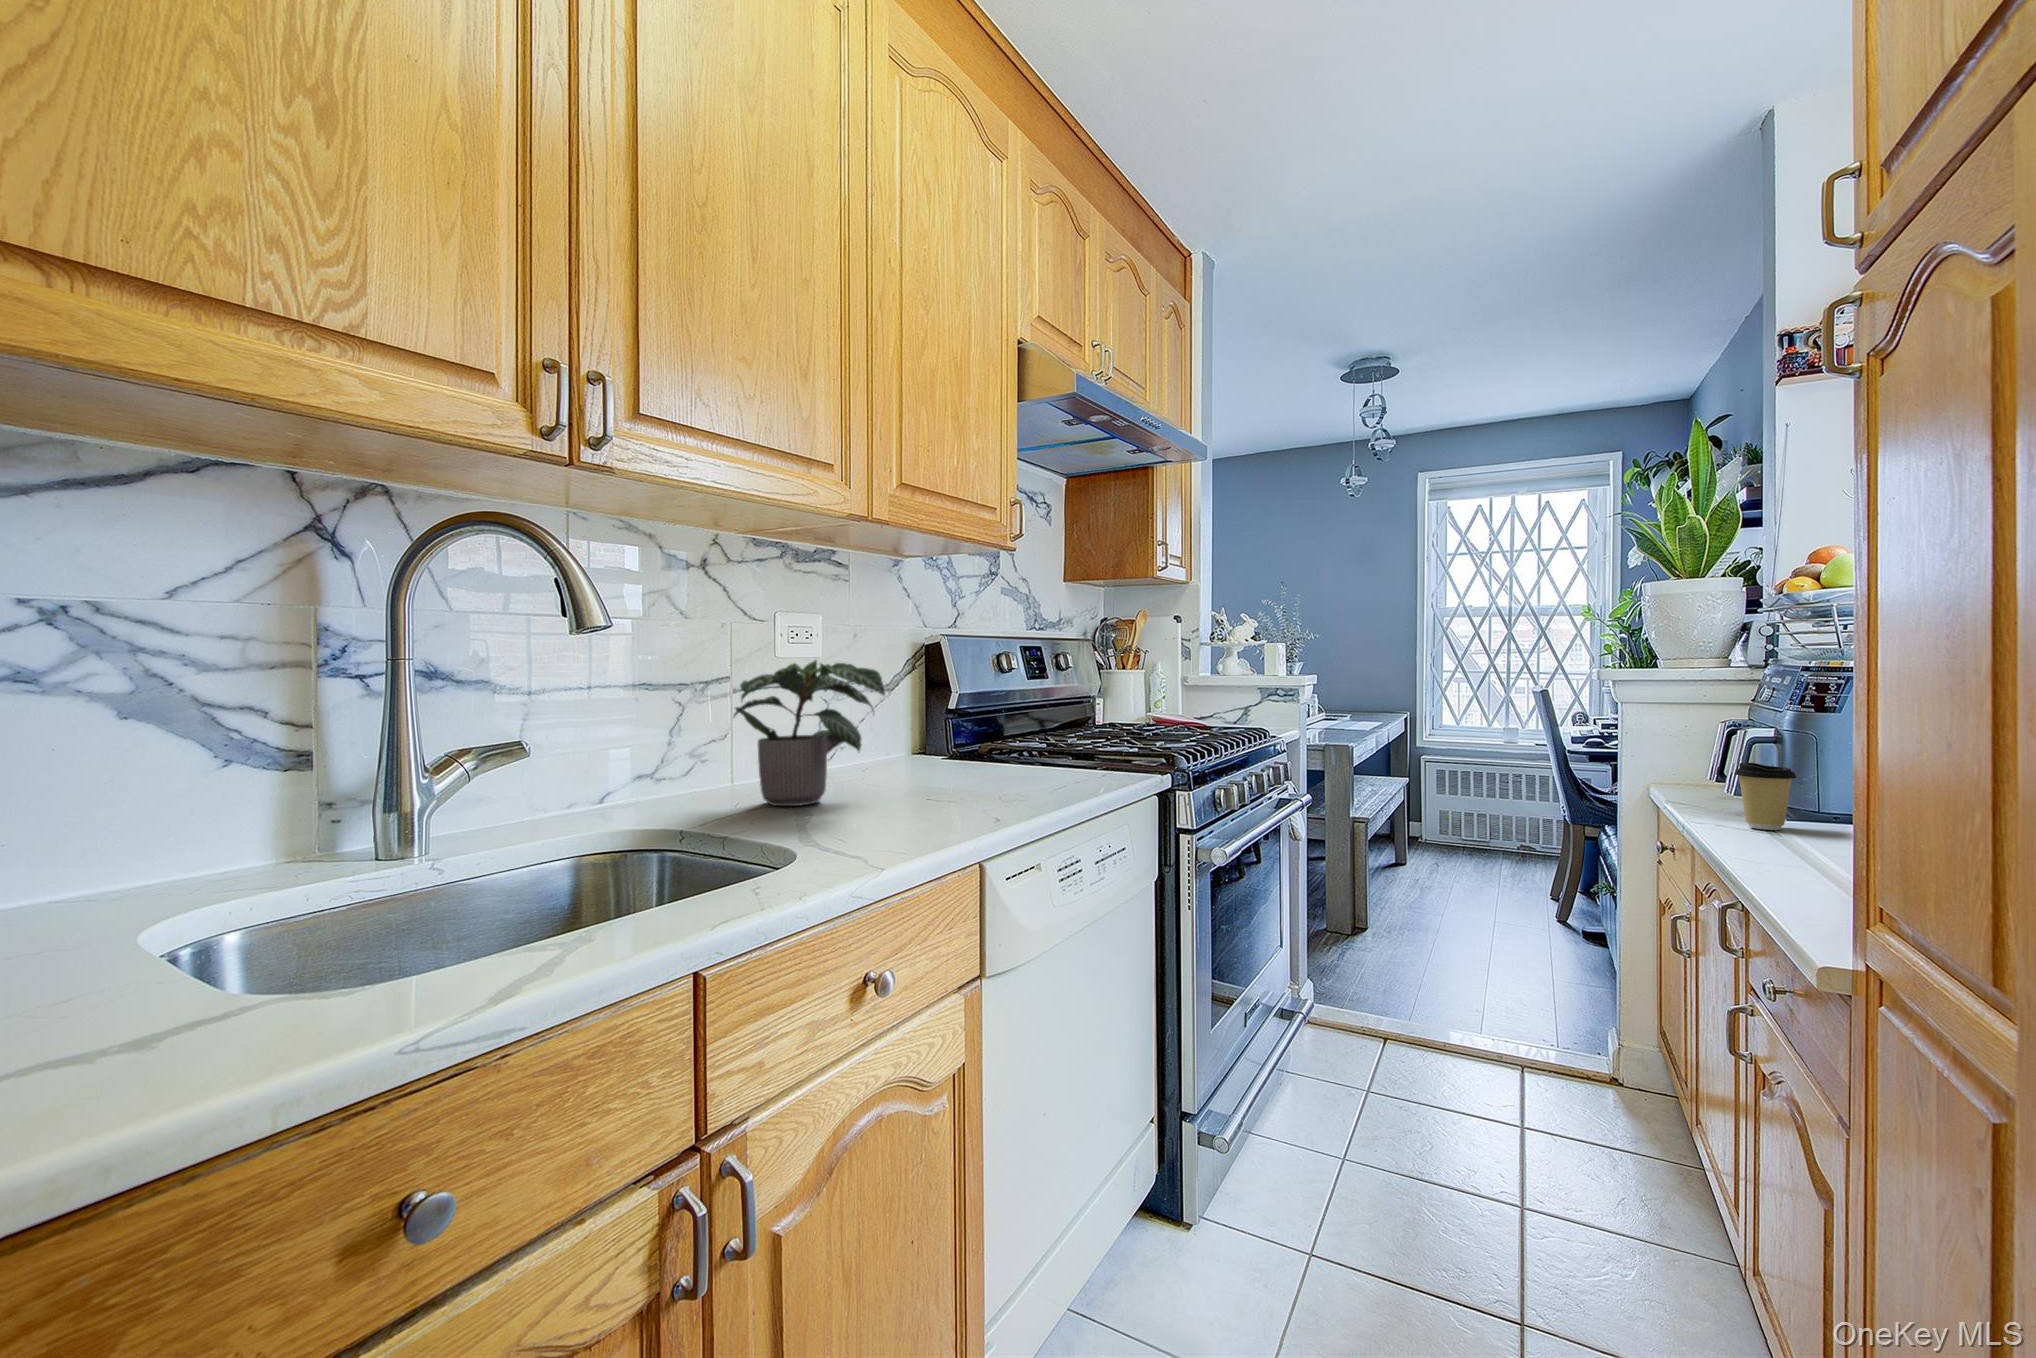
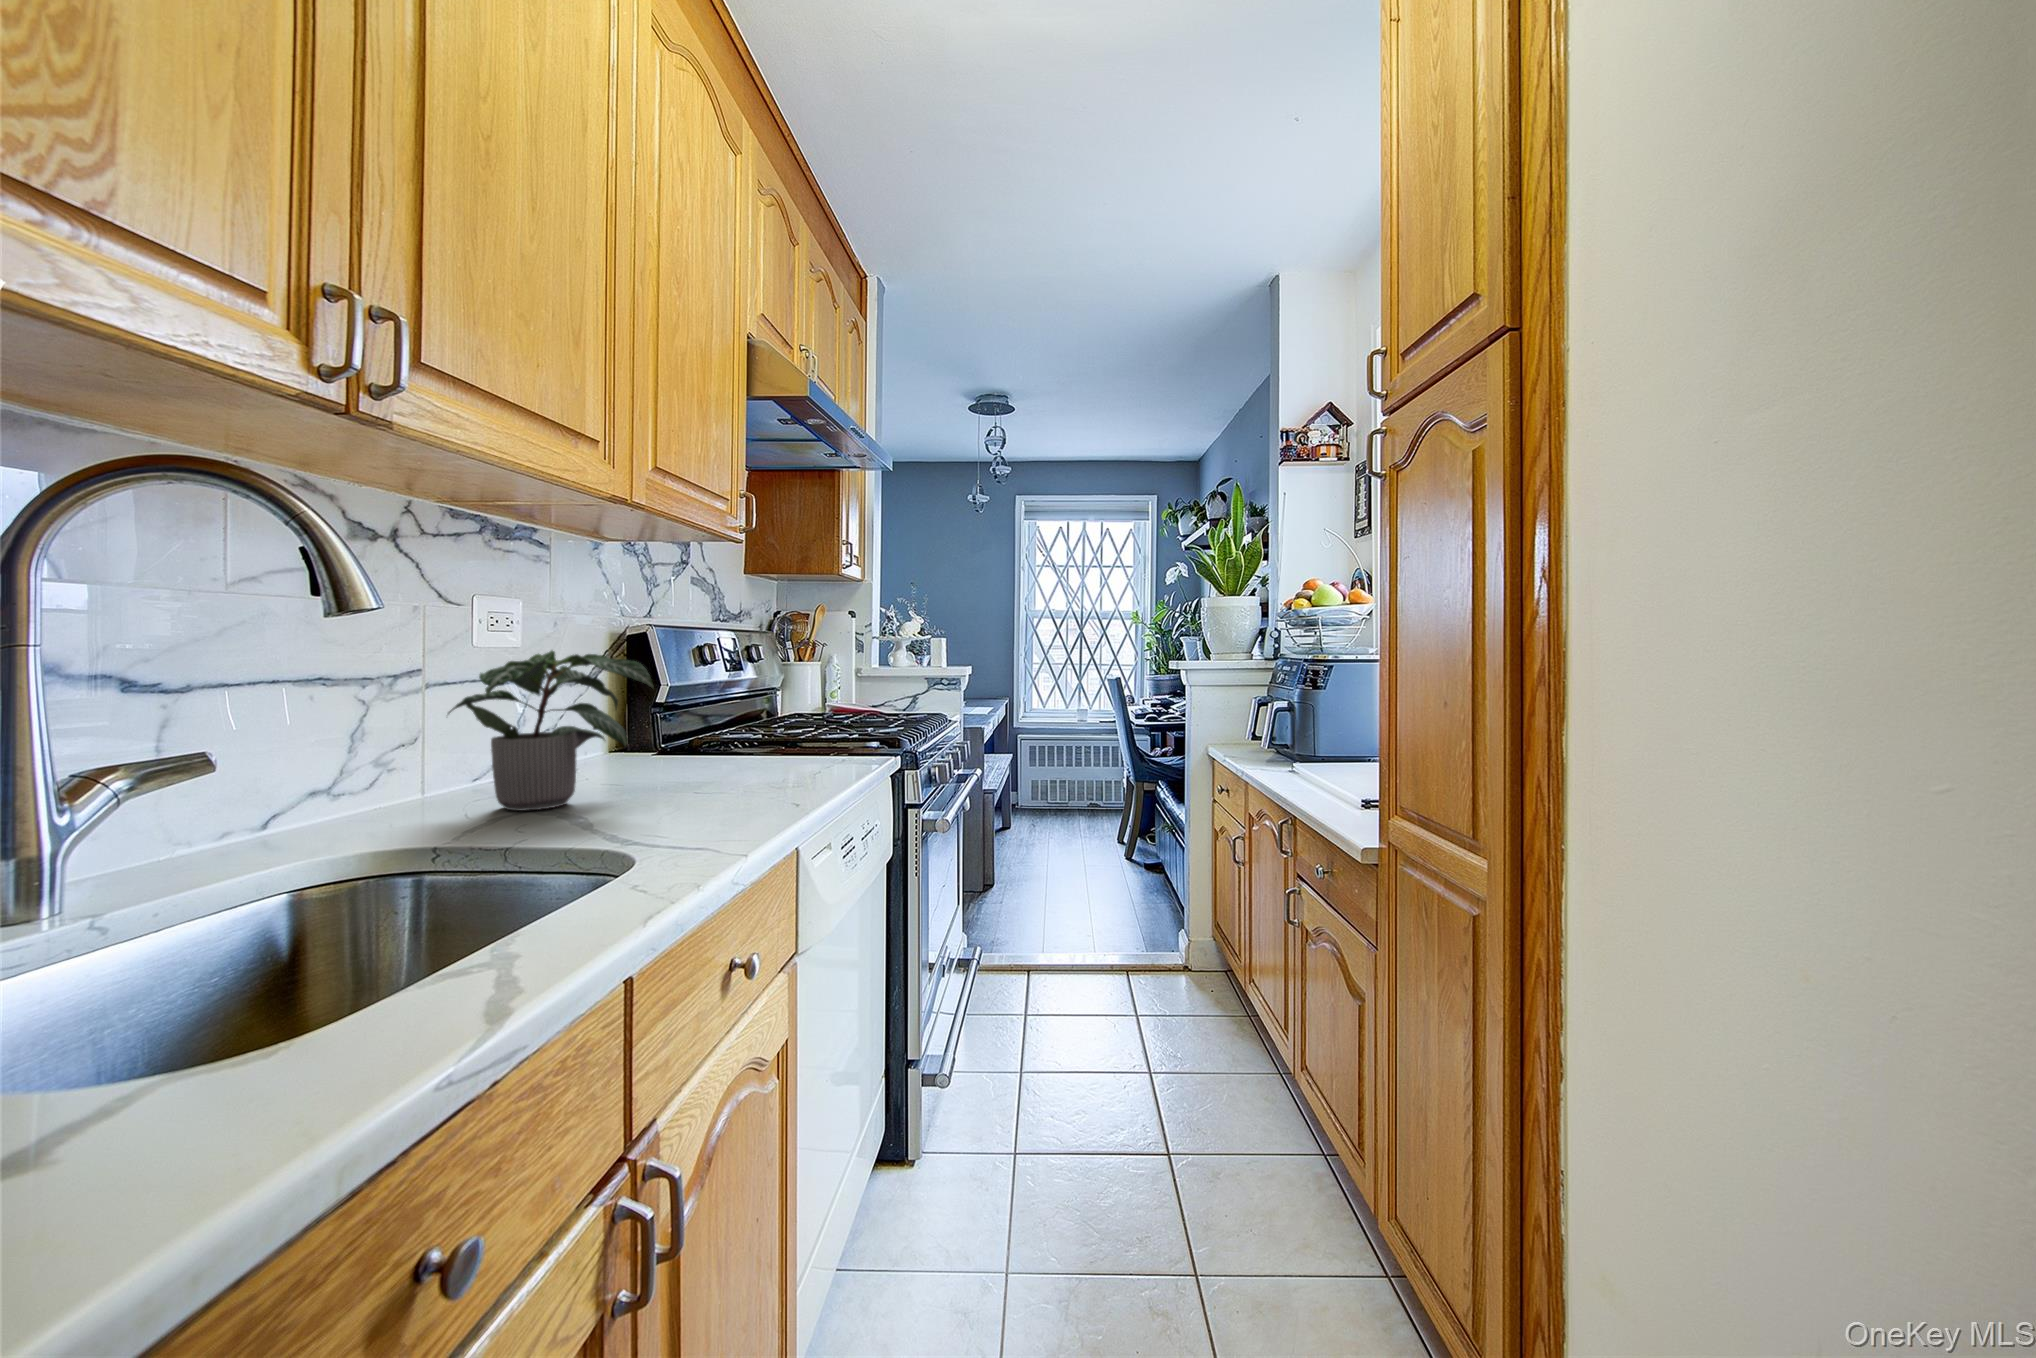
coffee cup: present [1734,763,1796,830] -> none [1273,728,1307,773]

